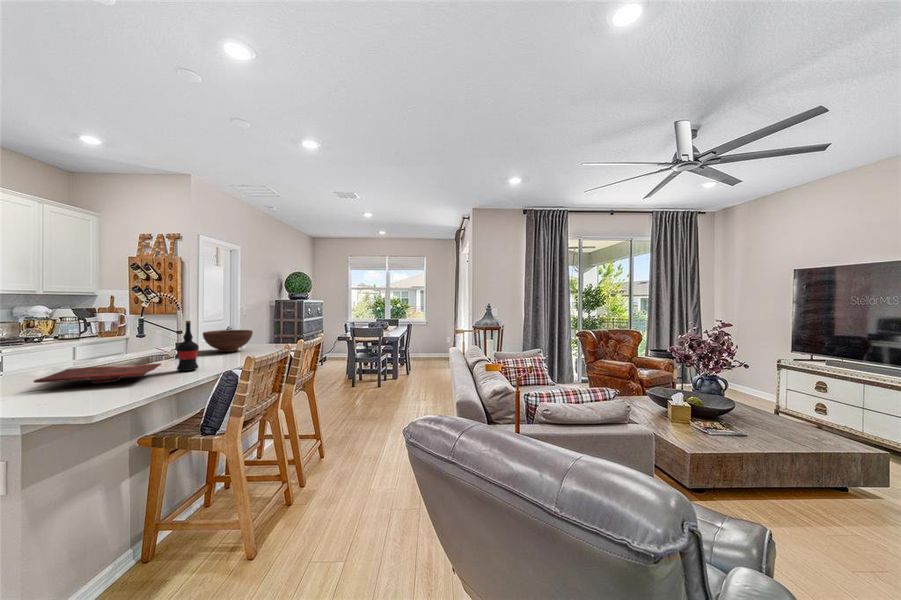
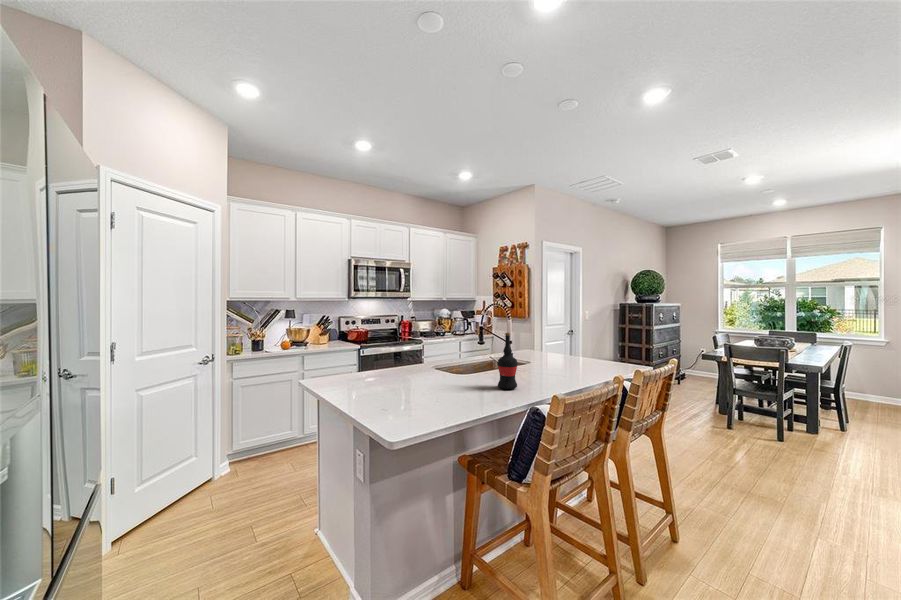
fruit bowl: present [203,330,253,352] -> none [533,340,583,367]
cutting board: present [33,363,161,383] -> none [395,370,484,391]

